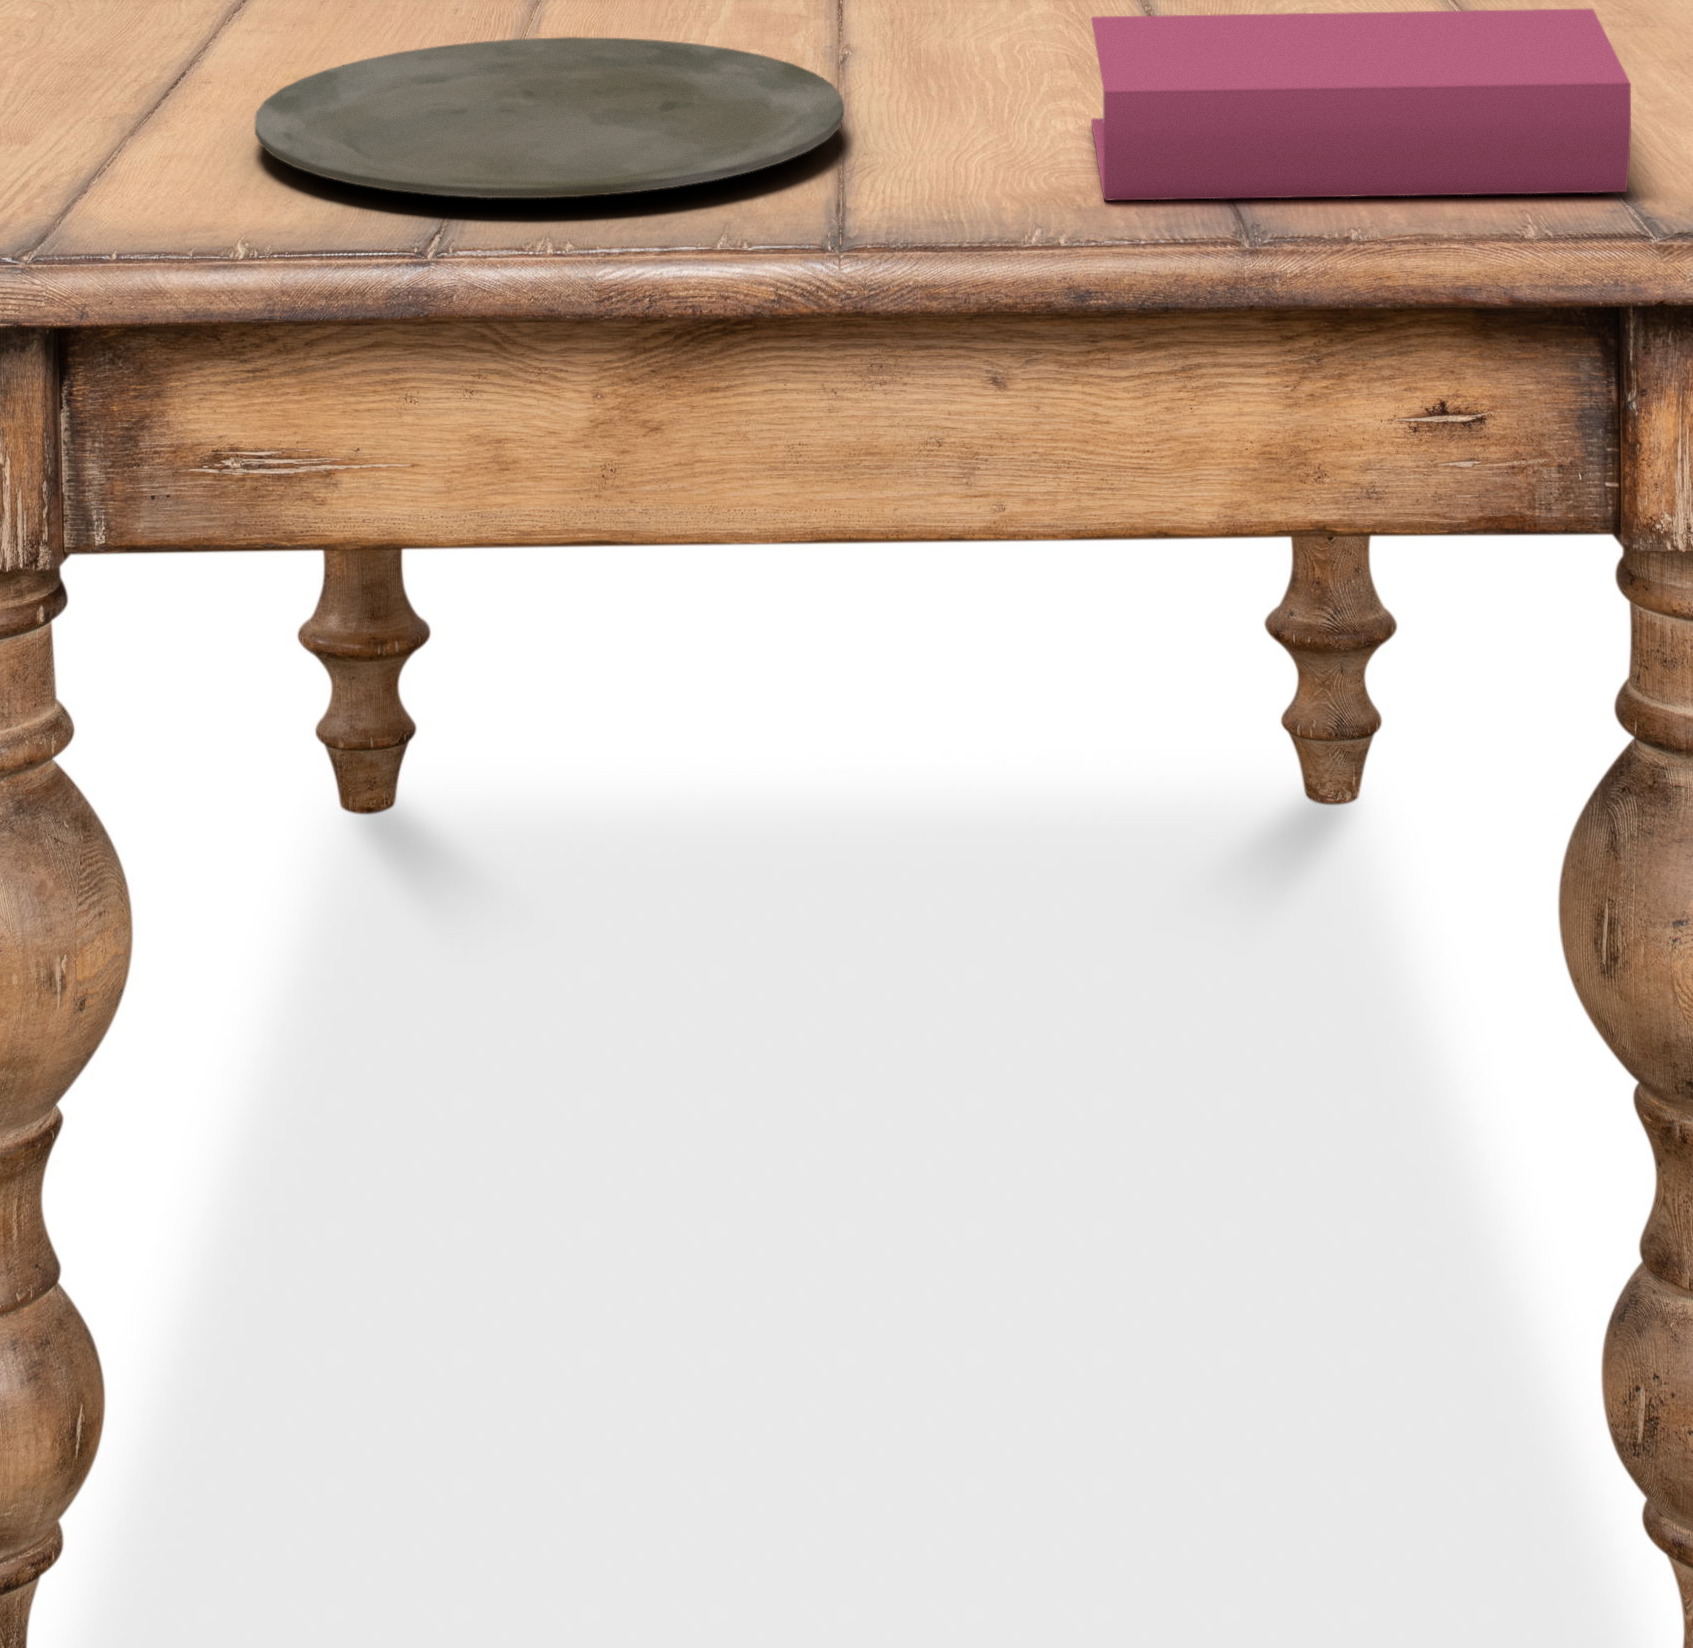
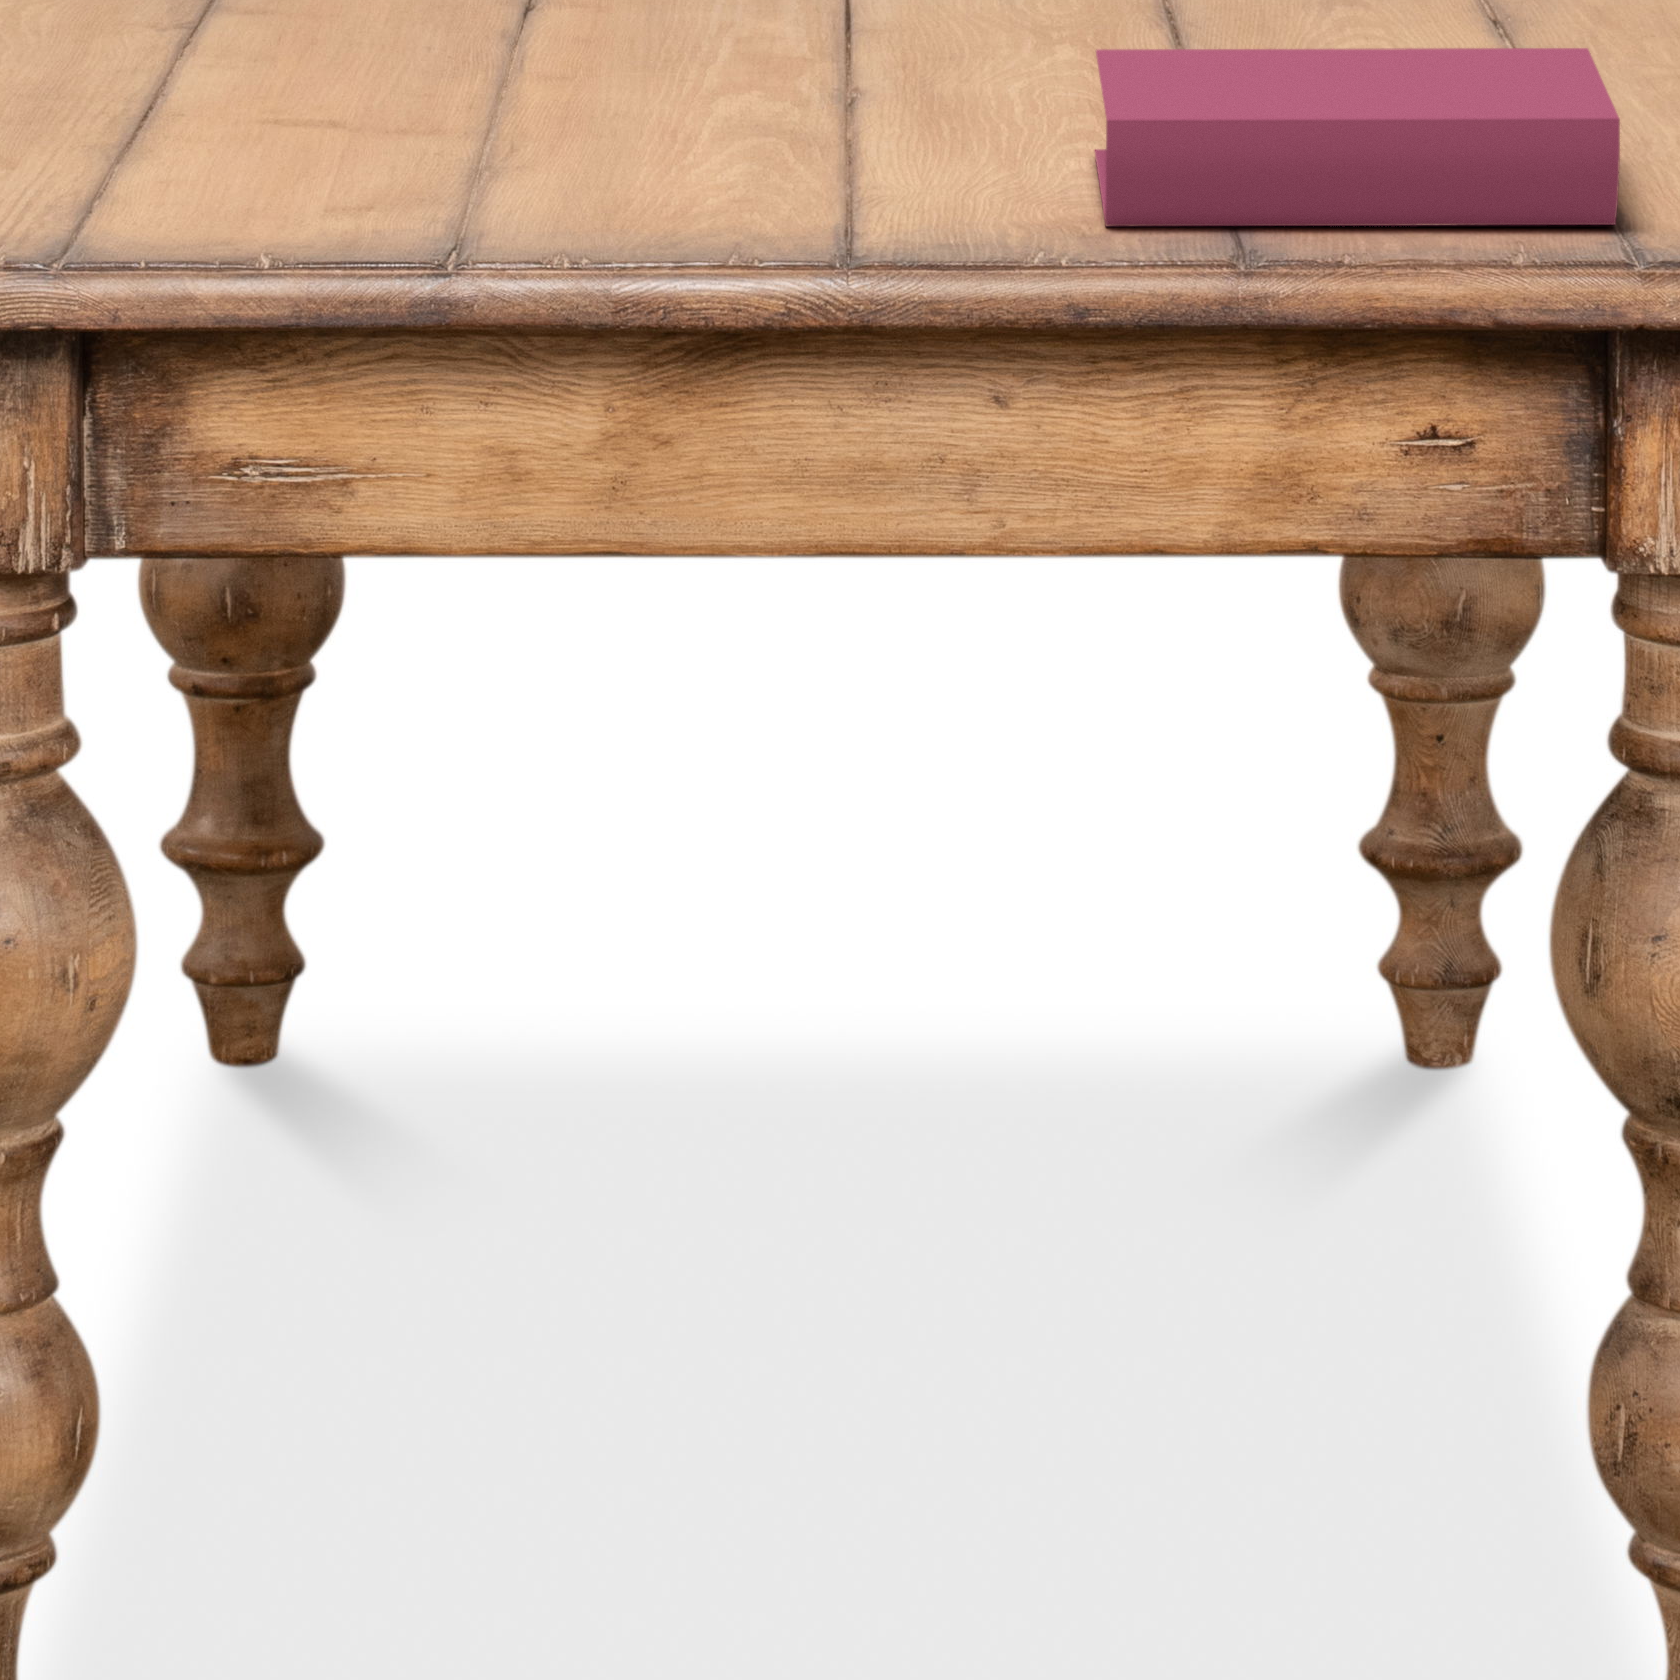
plate: present [255,37,844,198] -> none [274,65,852,216]

